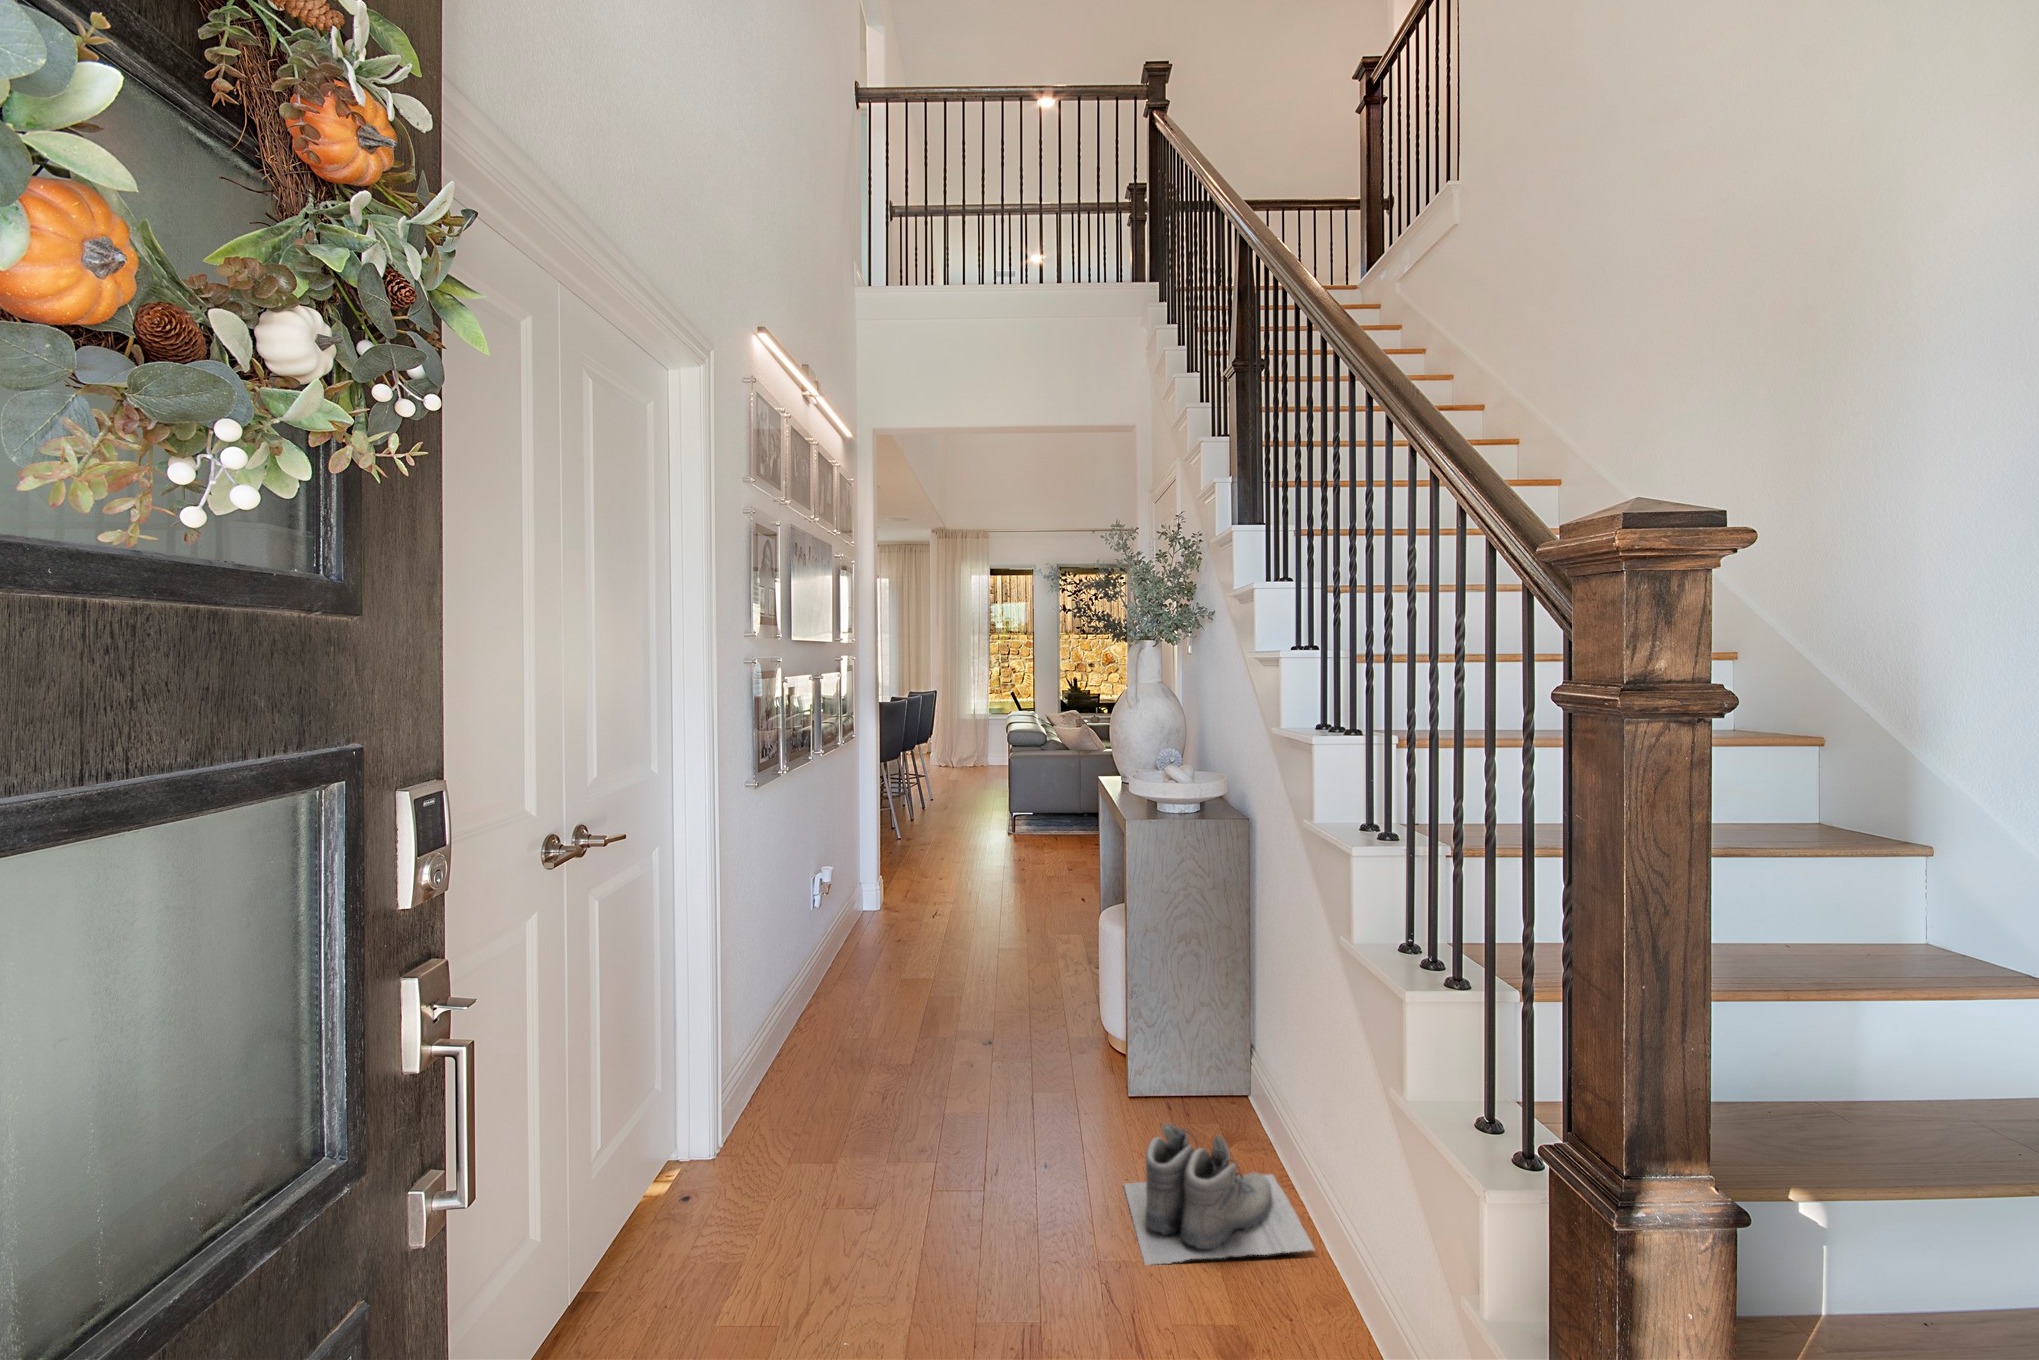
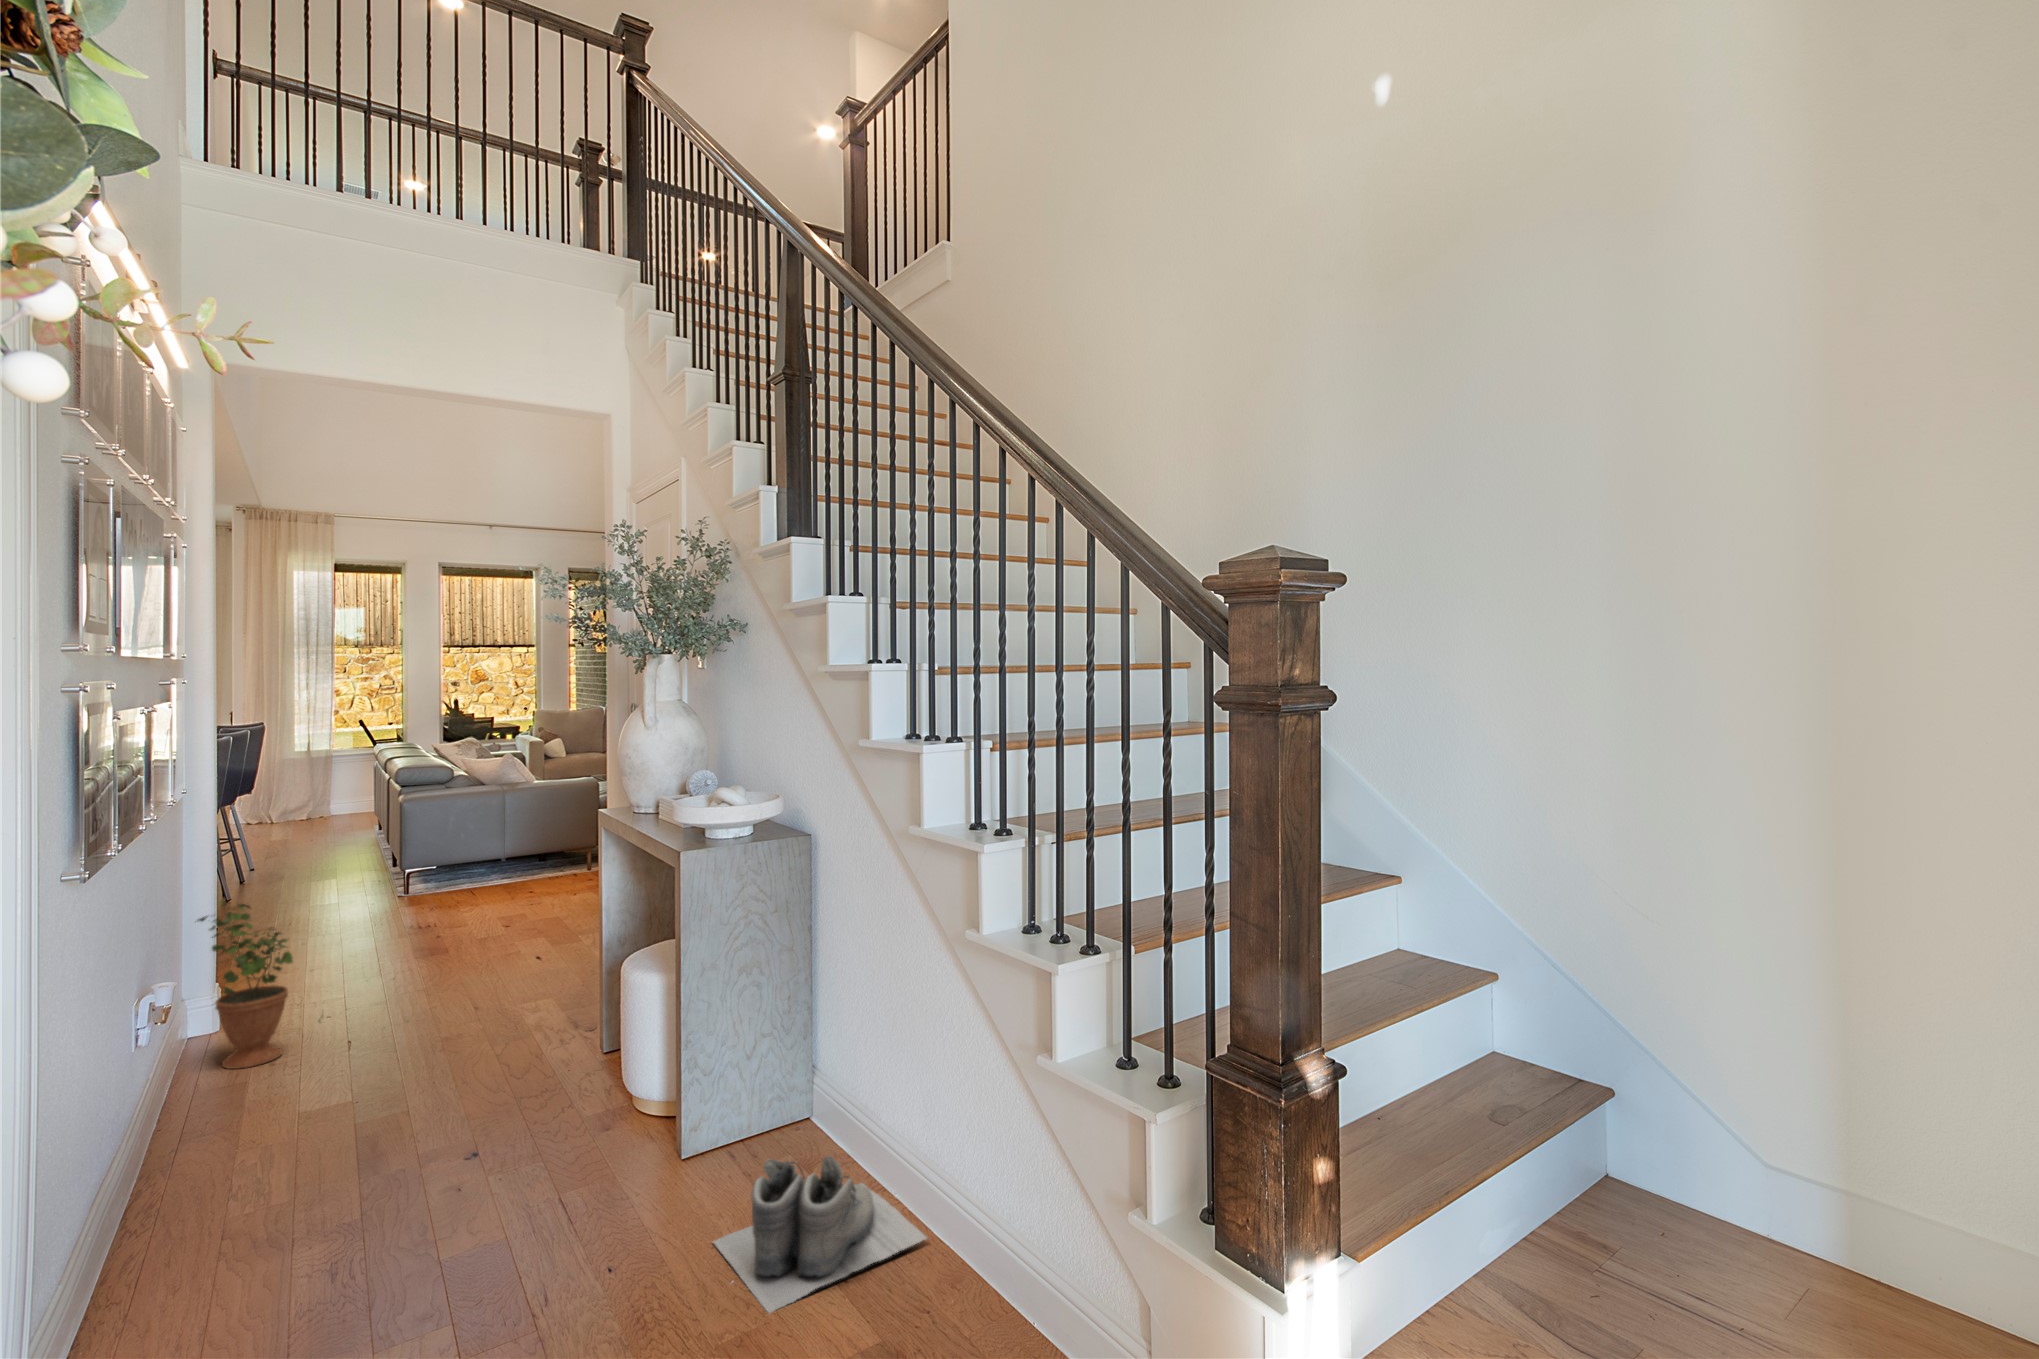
potted plant: none [842,824,899,951] -> present [197,901,293,1069]

